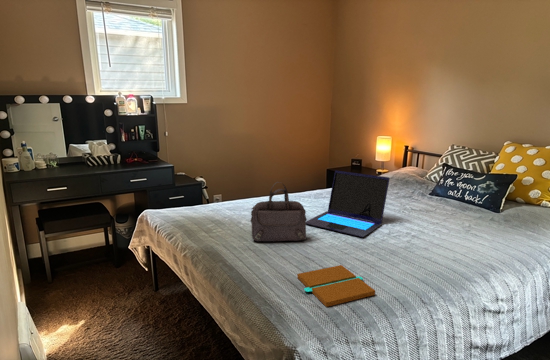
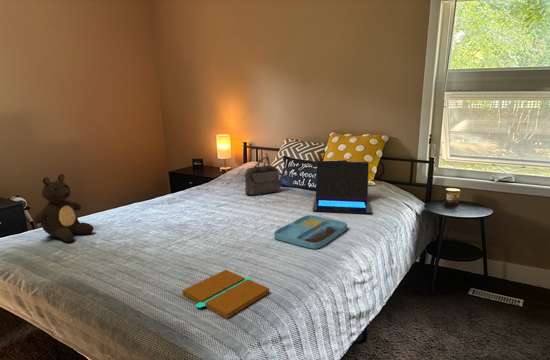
teddy bear: none [207,163,248,218] -> present [33,174,93,242]
laptop: present [306,170,390,237] -> present [313,161,372,214]
handbag: present [250,182,307,242] -> present [245,154,280,195]
tray: none [403,229,494,265] -> present [274,215,347,249]

